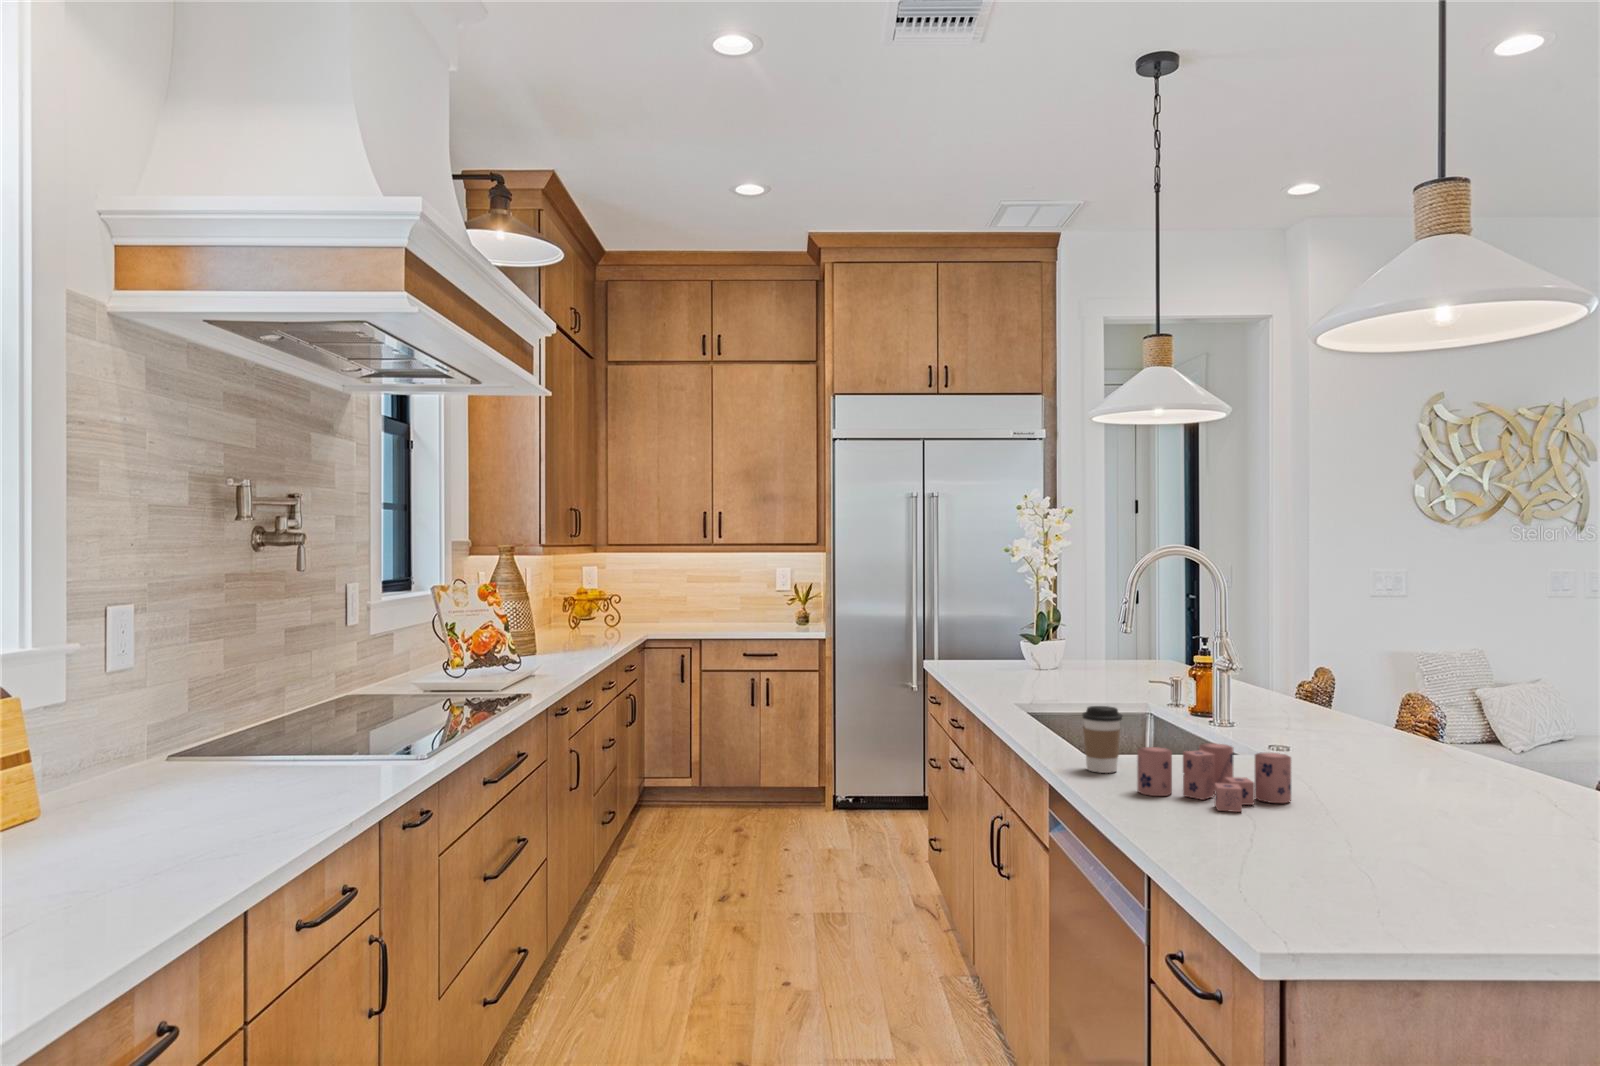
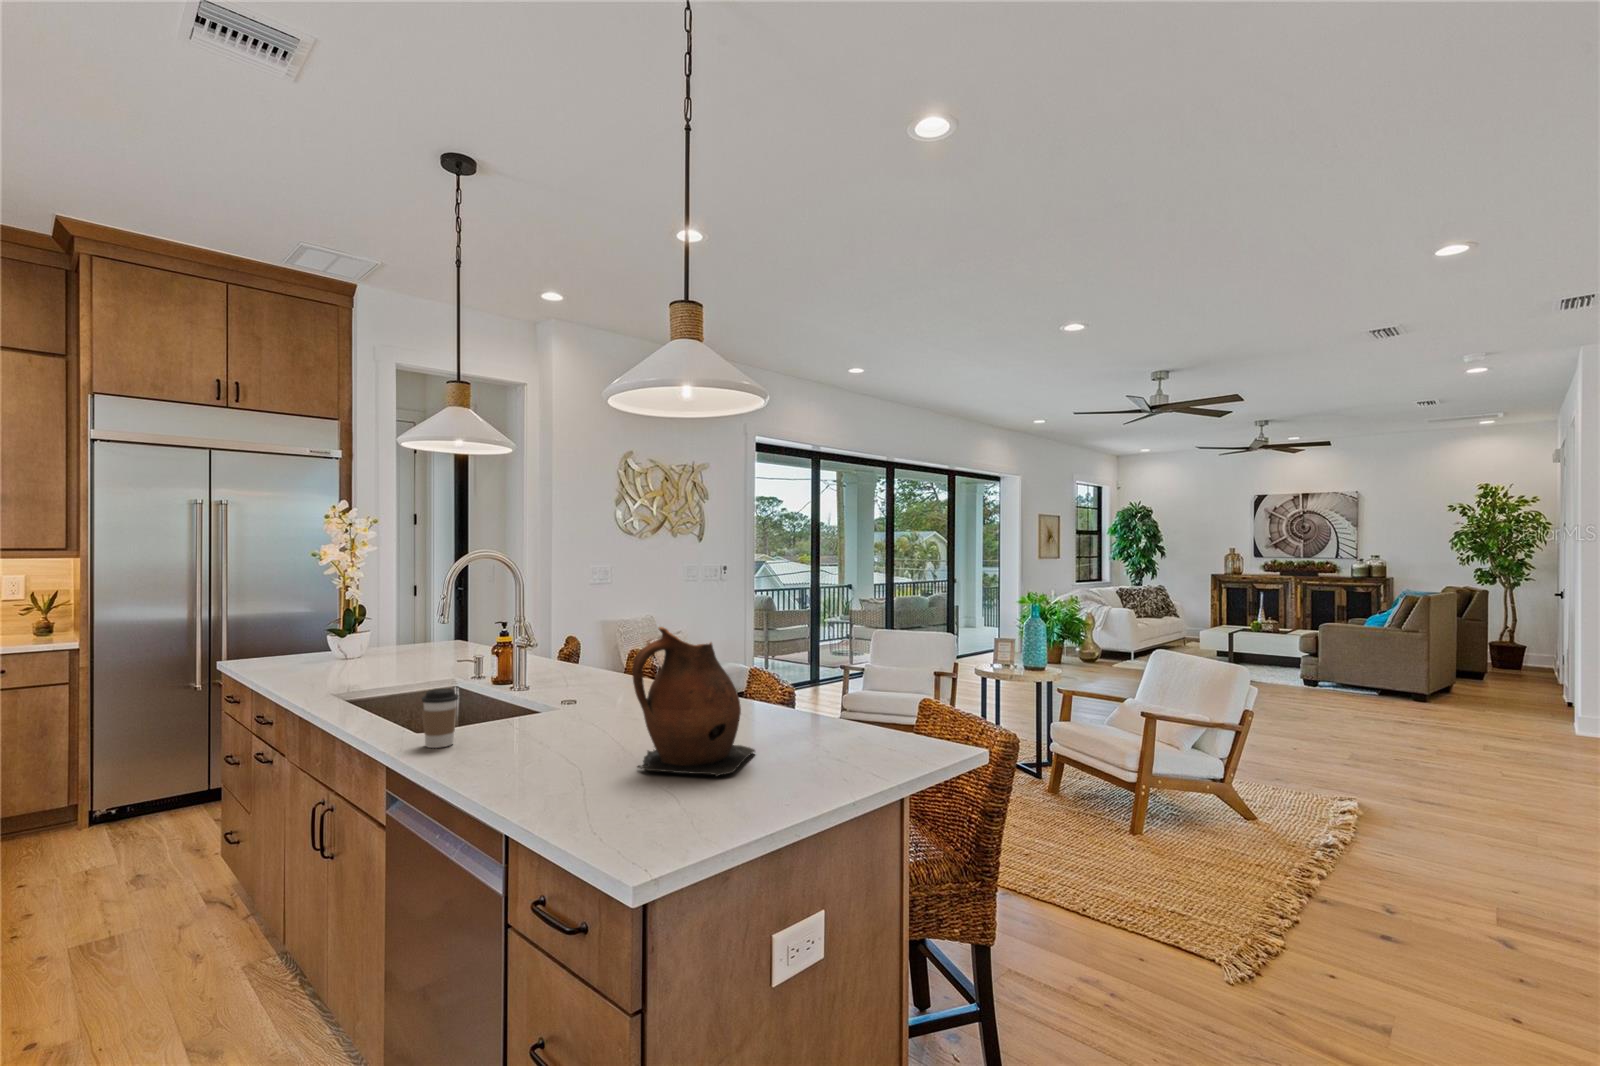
ceramic pitcher: none [1318,651,1522,867] -> present [632,627,755,777]
candle: present [1137,743,1291,812] -> none [479,708,601,764]

